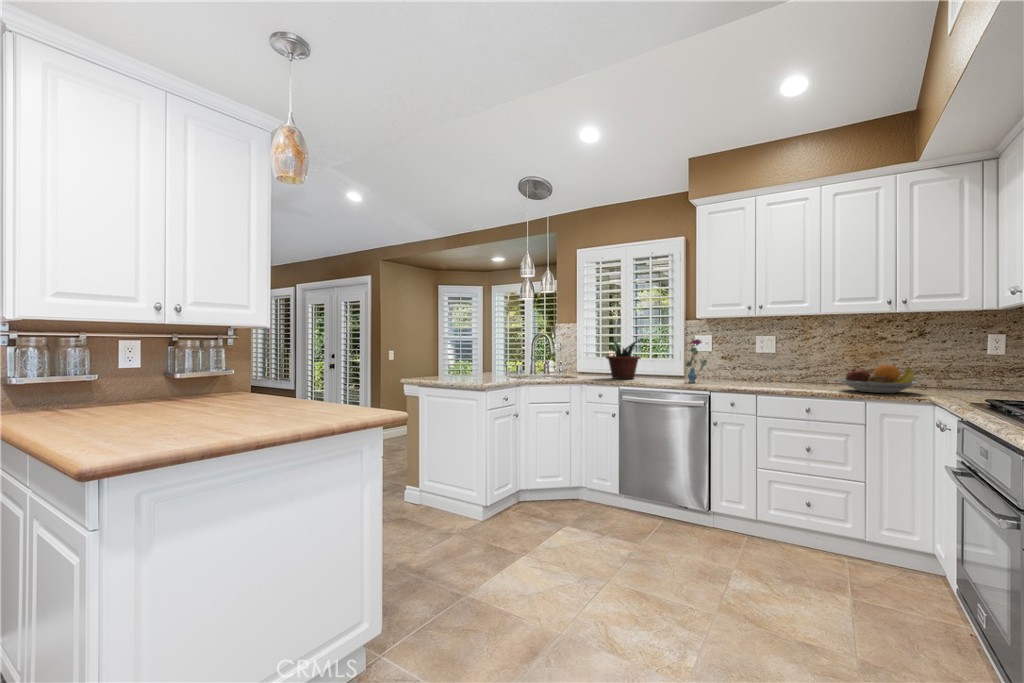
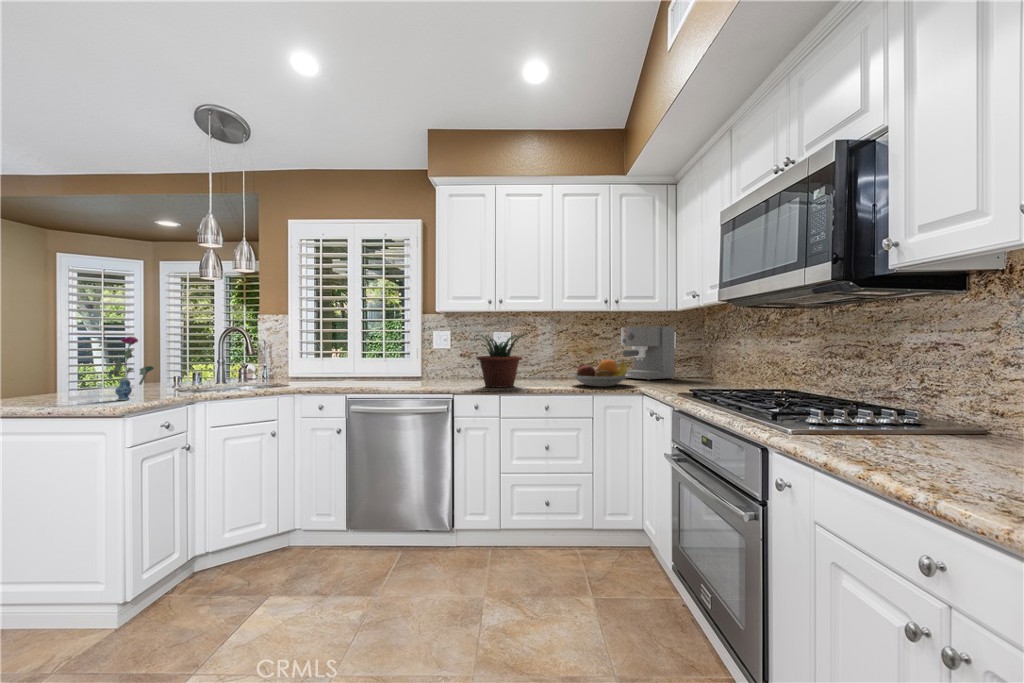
coffee maker: none [914,328,999,391] -> present [621,326,675,380]
vase: present [686,339,707,383] -> present [108,336,154,400]
potted plant: present [606,340,641,379] -> present [472,335,524,388]

